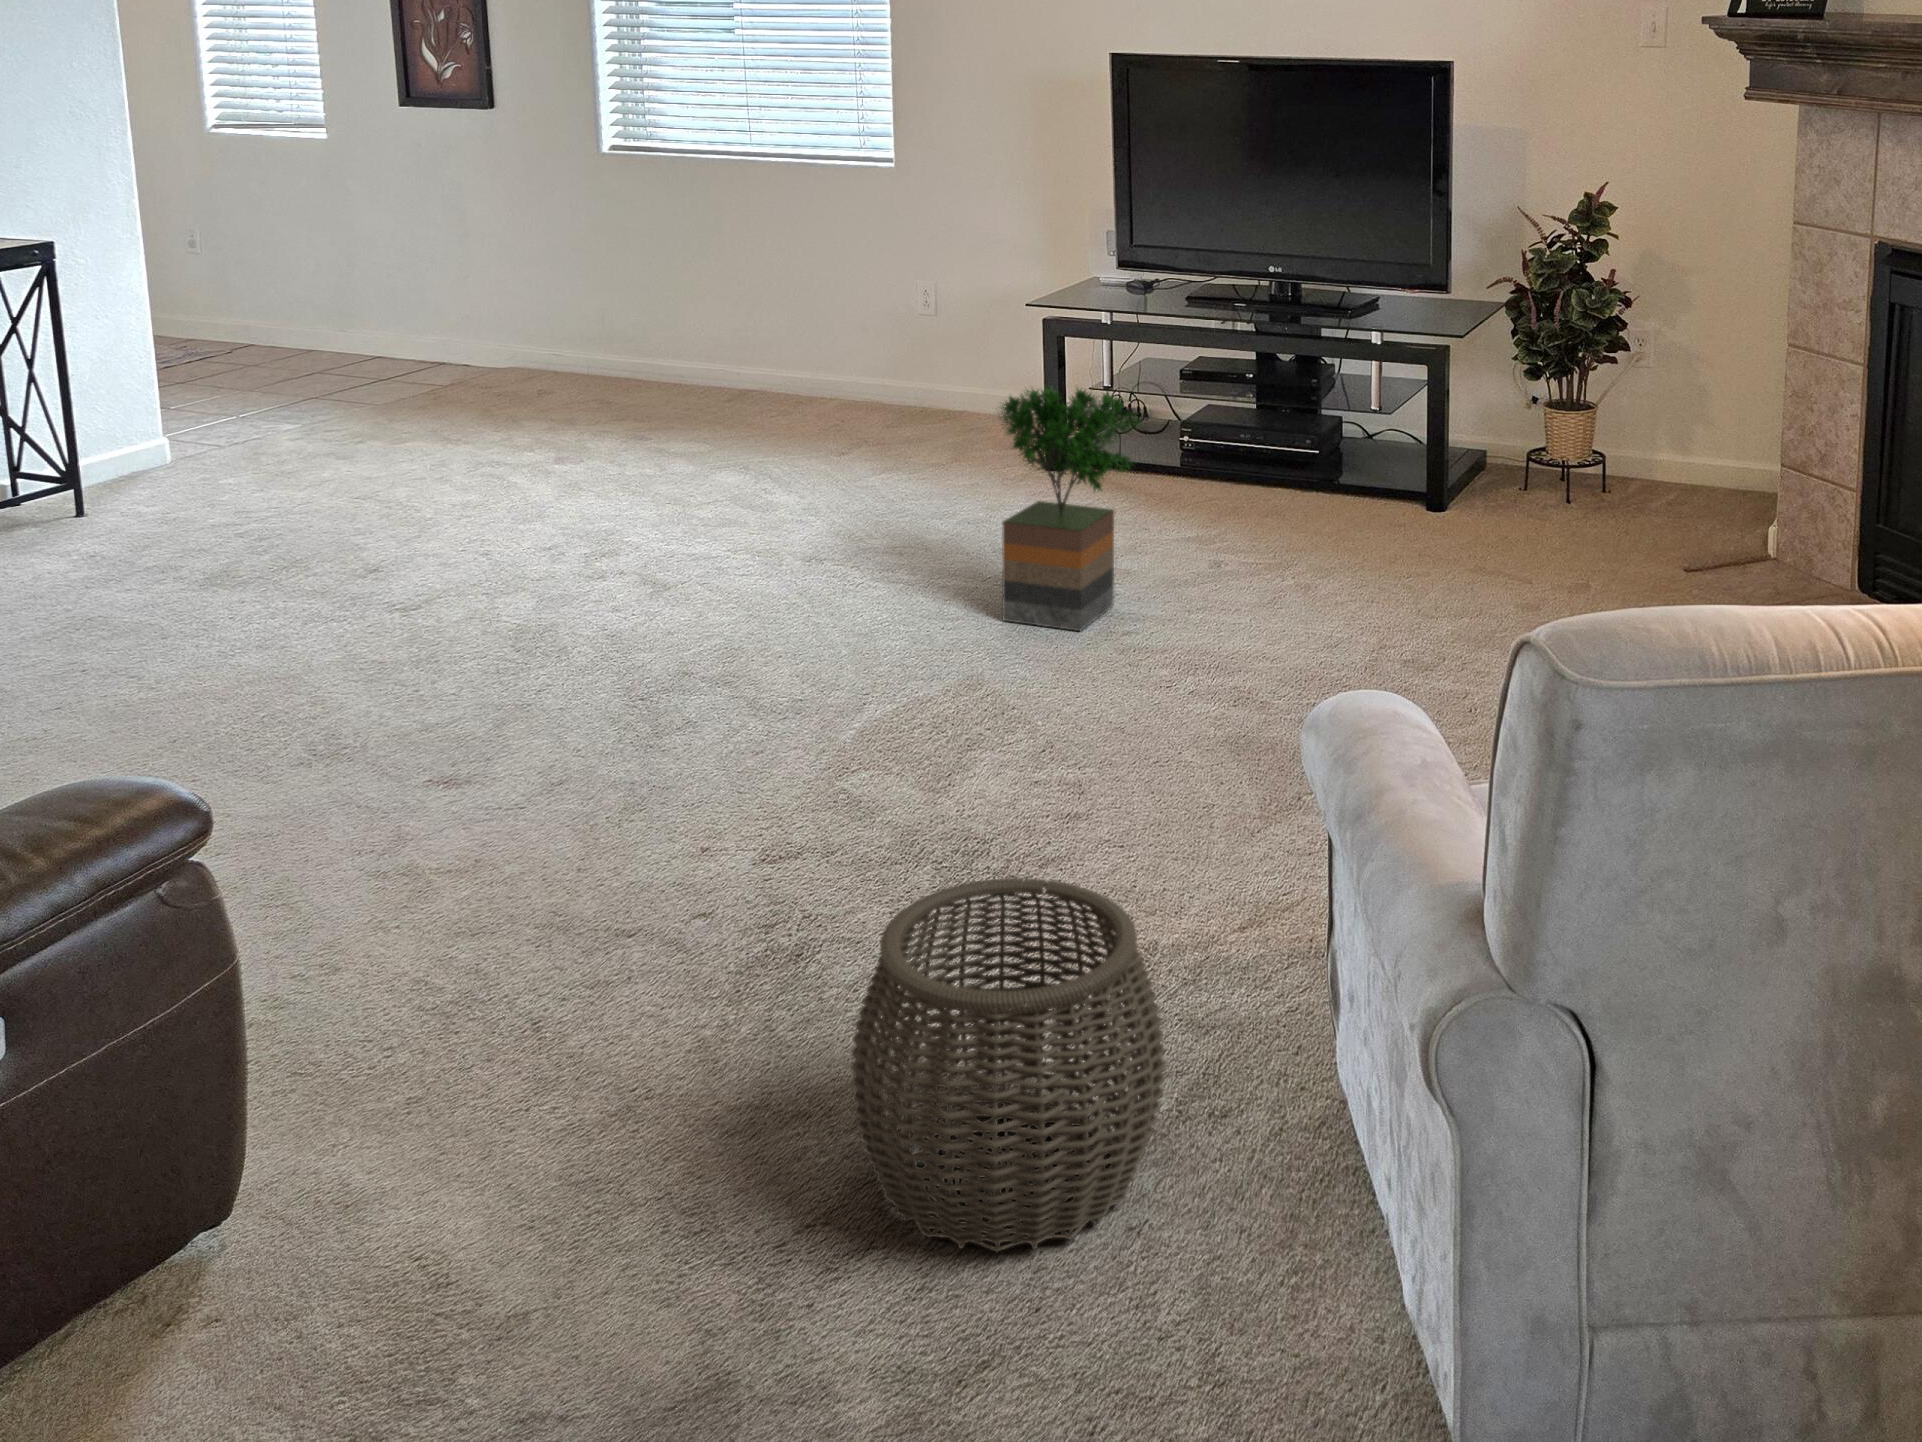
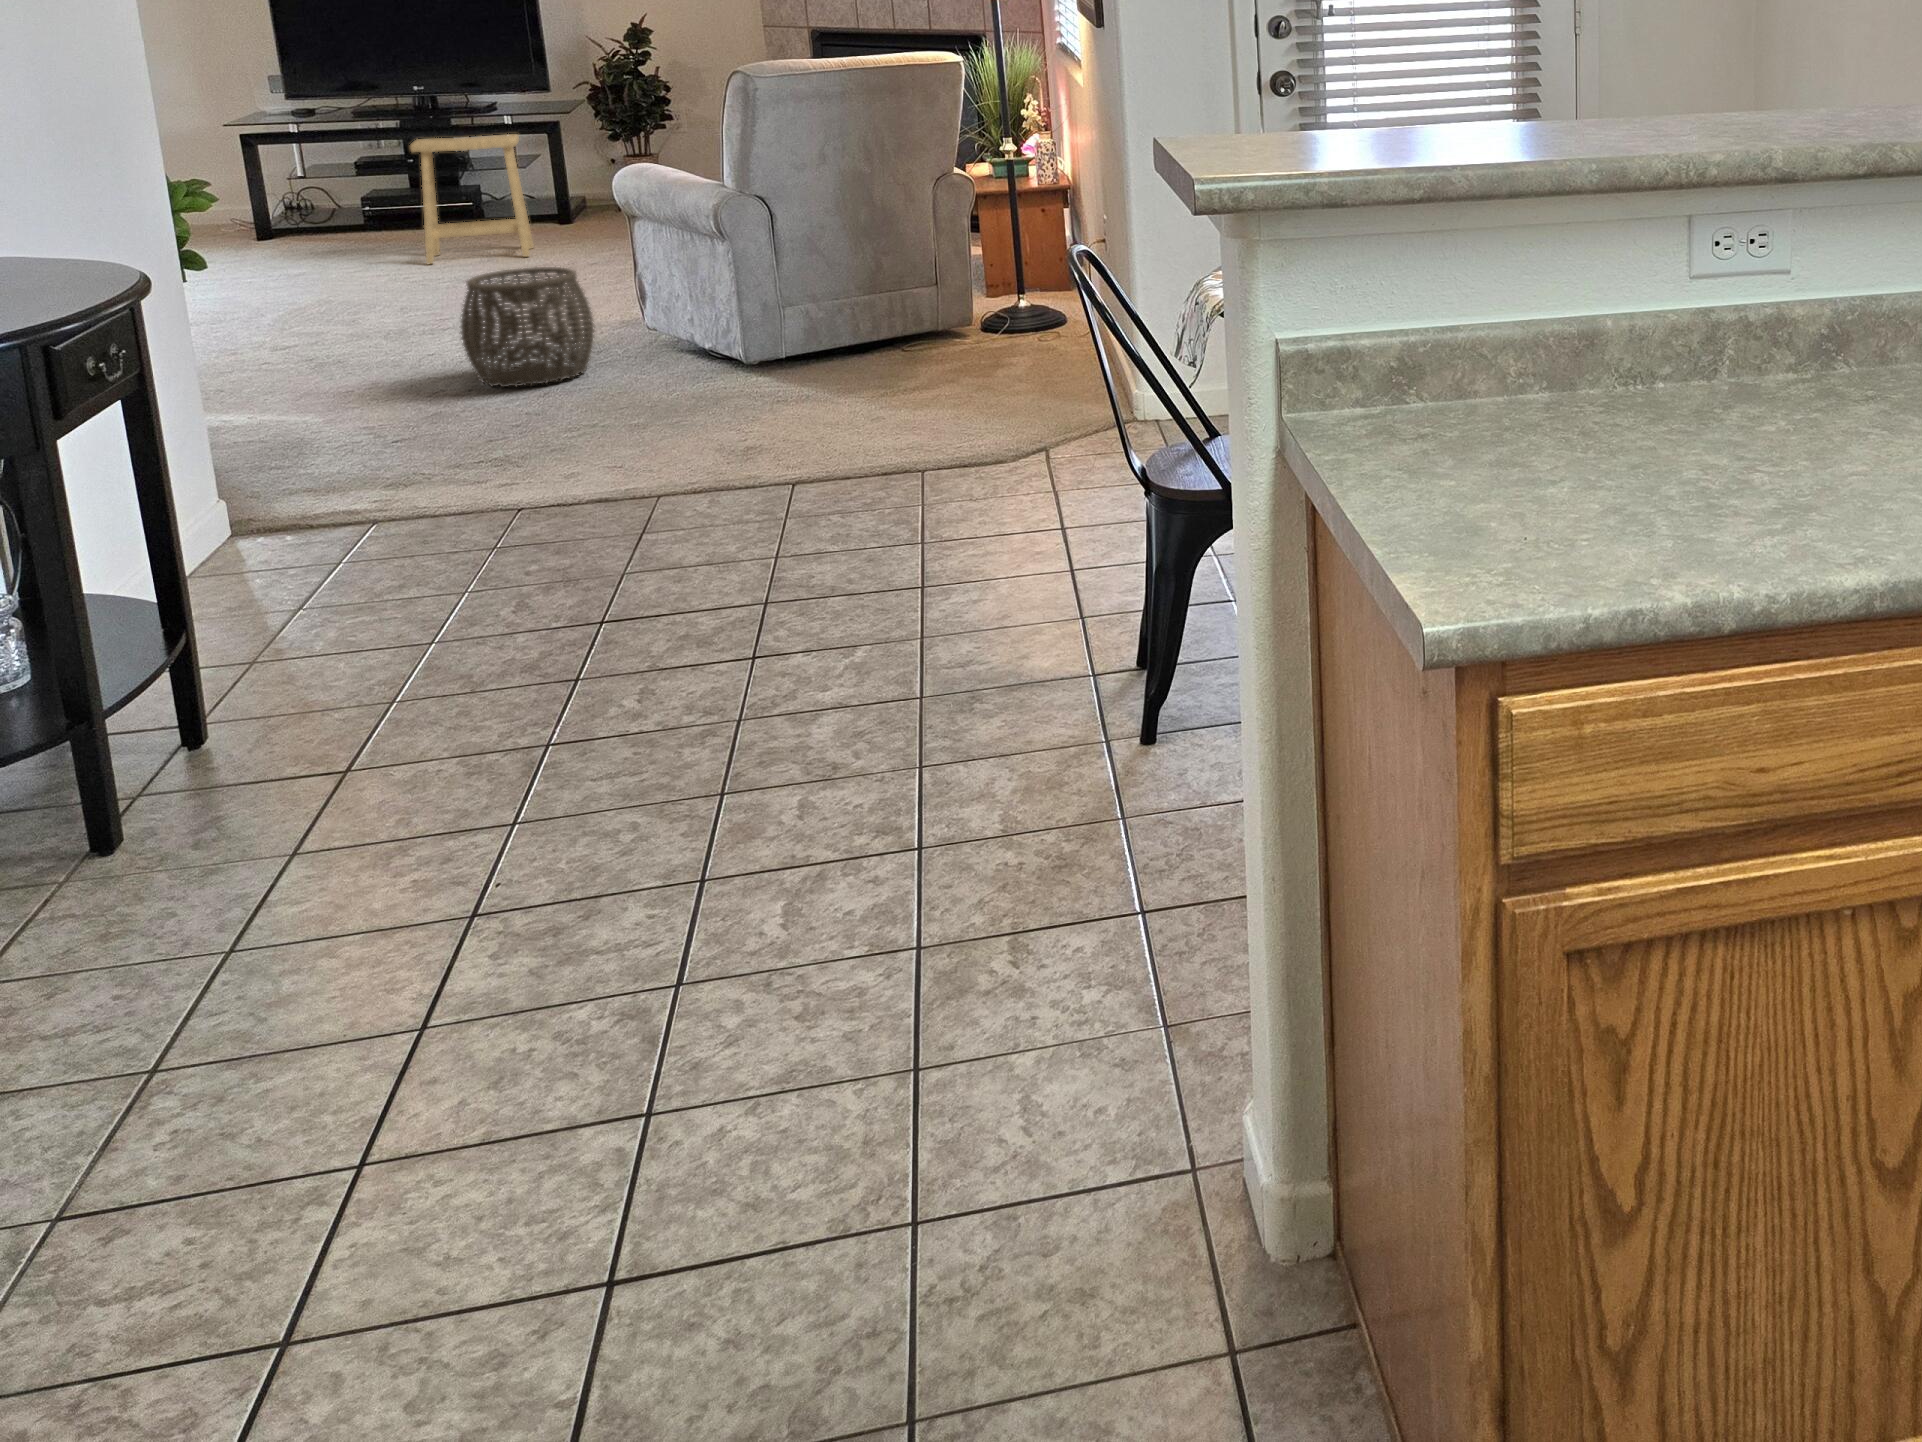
footstool: none [1169,373,1346,603] -> present [410,134,534,264]
potted tree: present [1001,387,1142,631] -> none [299,144,409,288]

